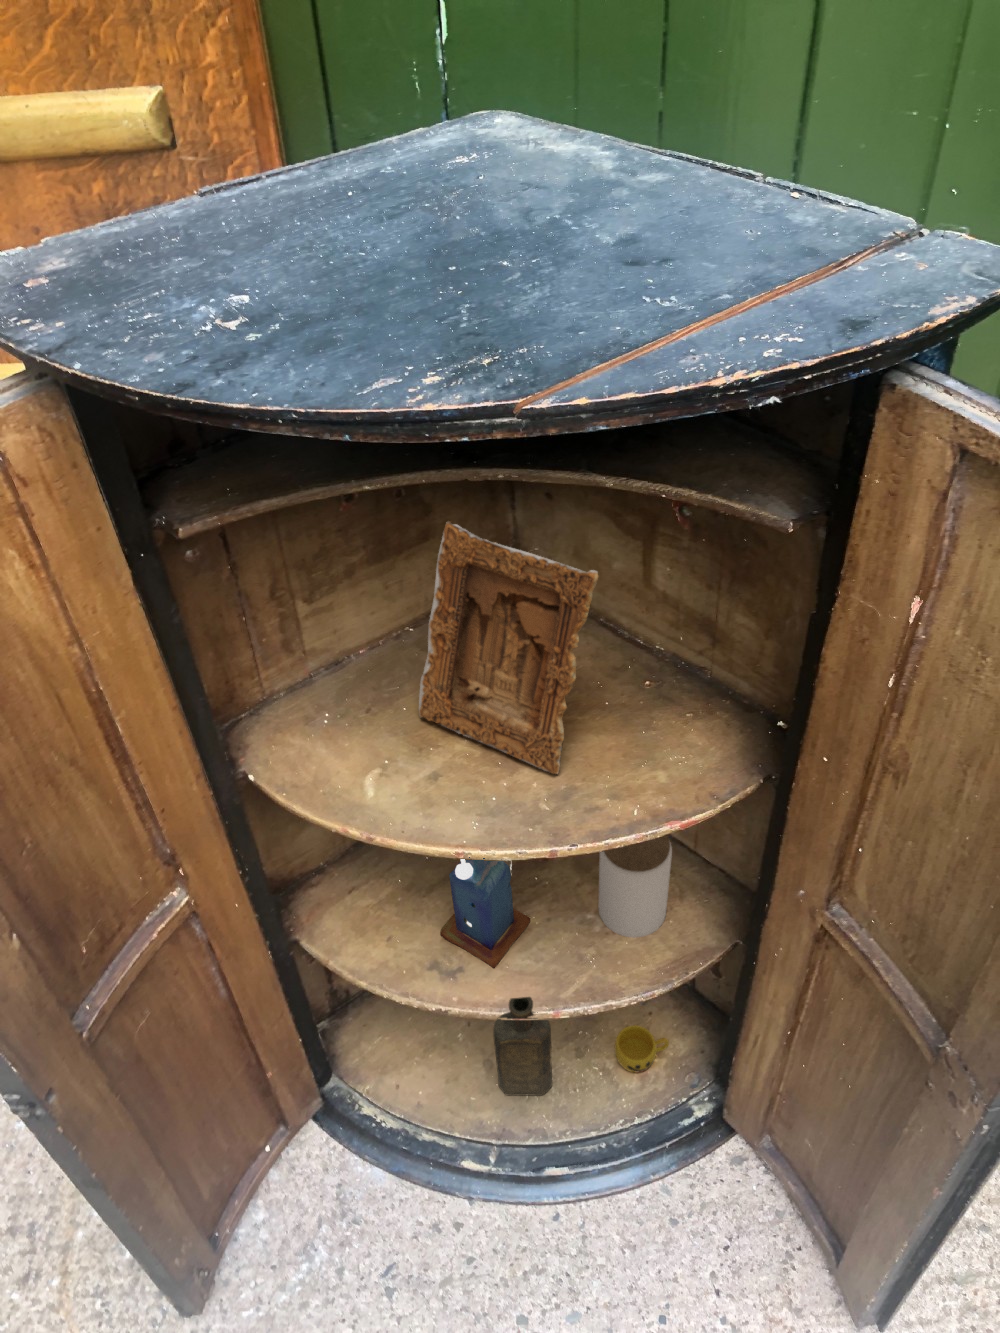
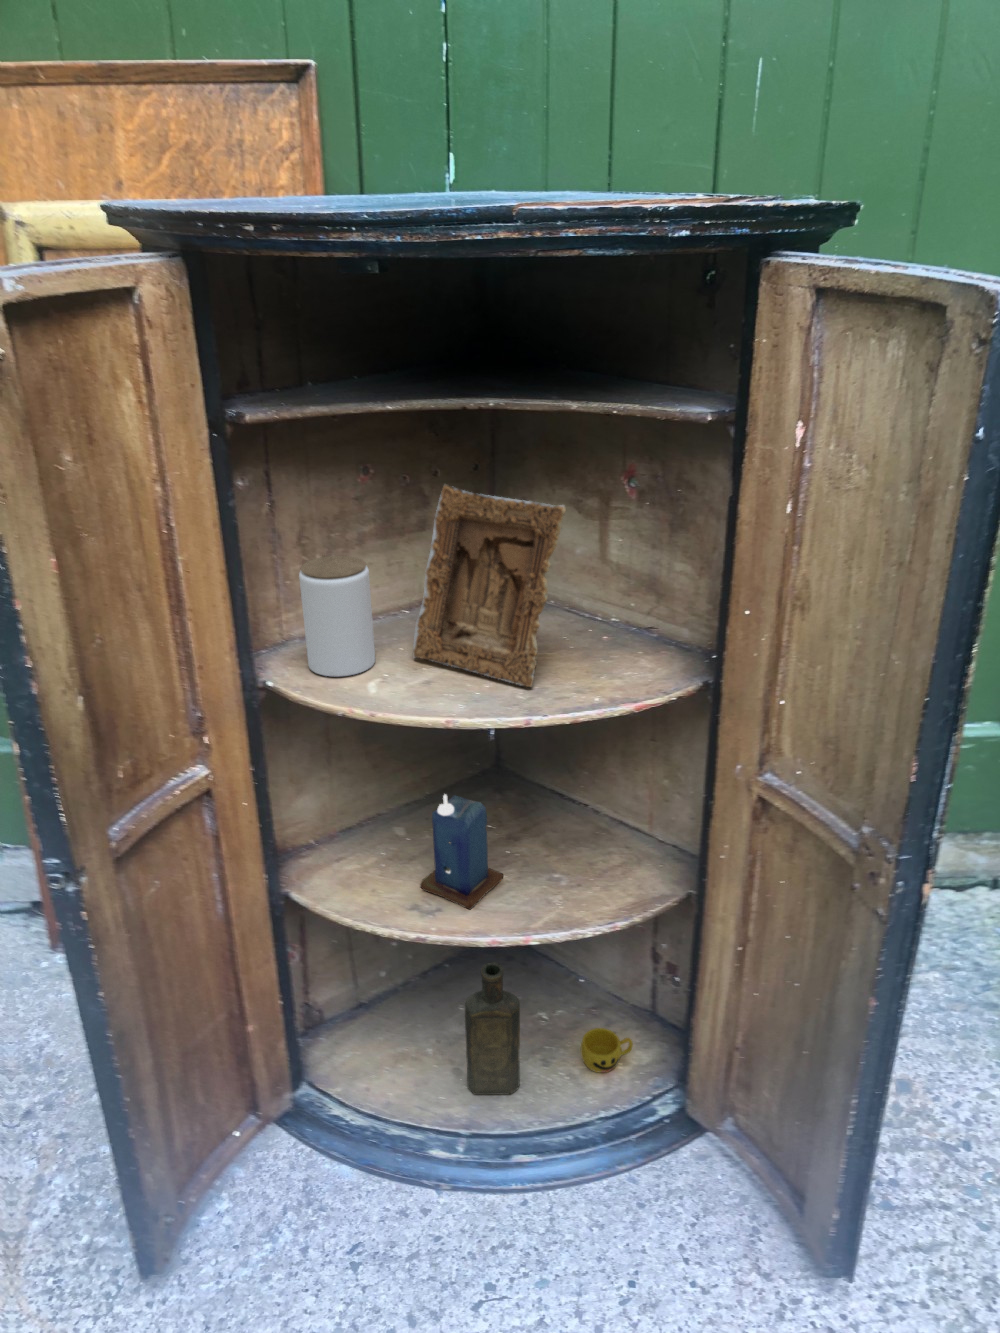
jar: present [598,836,672,937] -> present [299,556,375,677]

